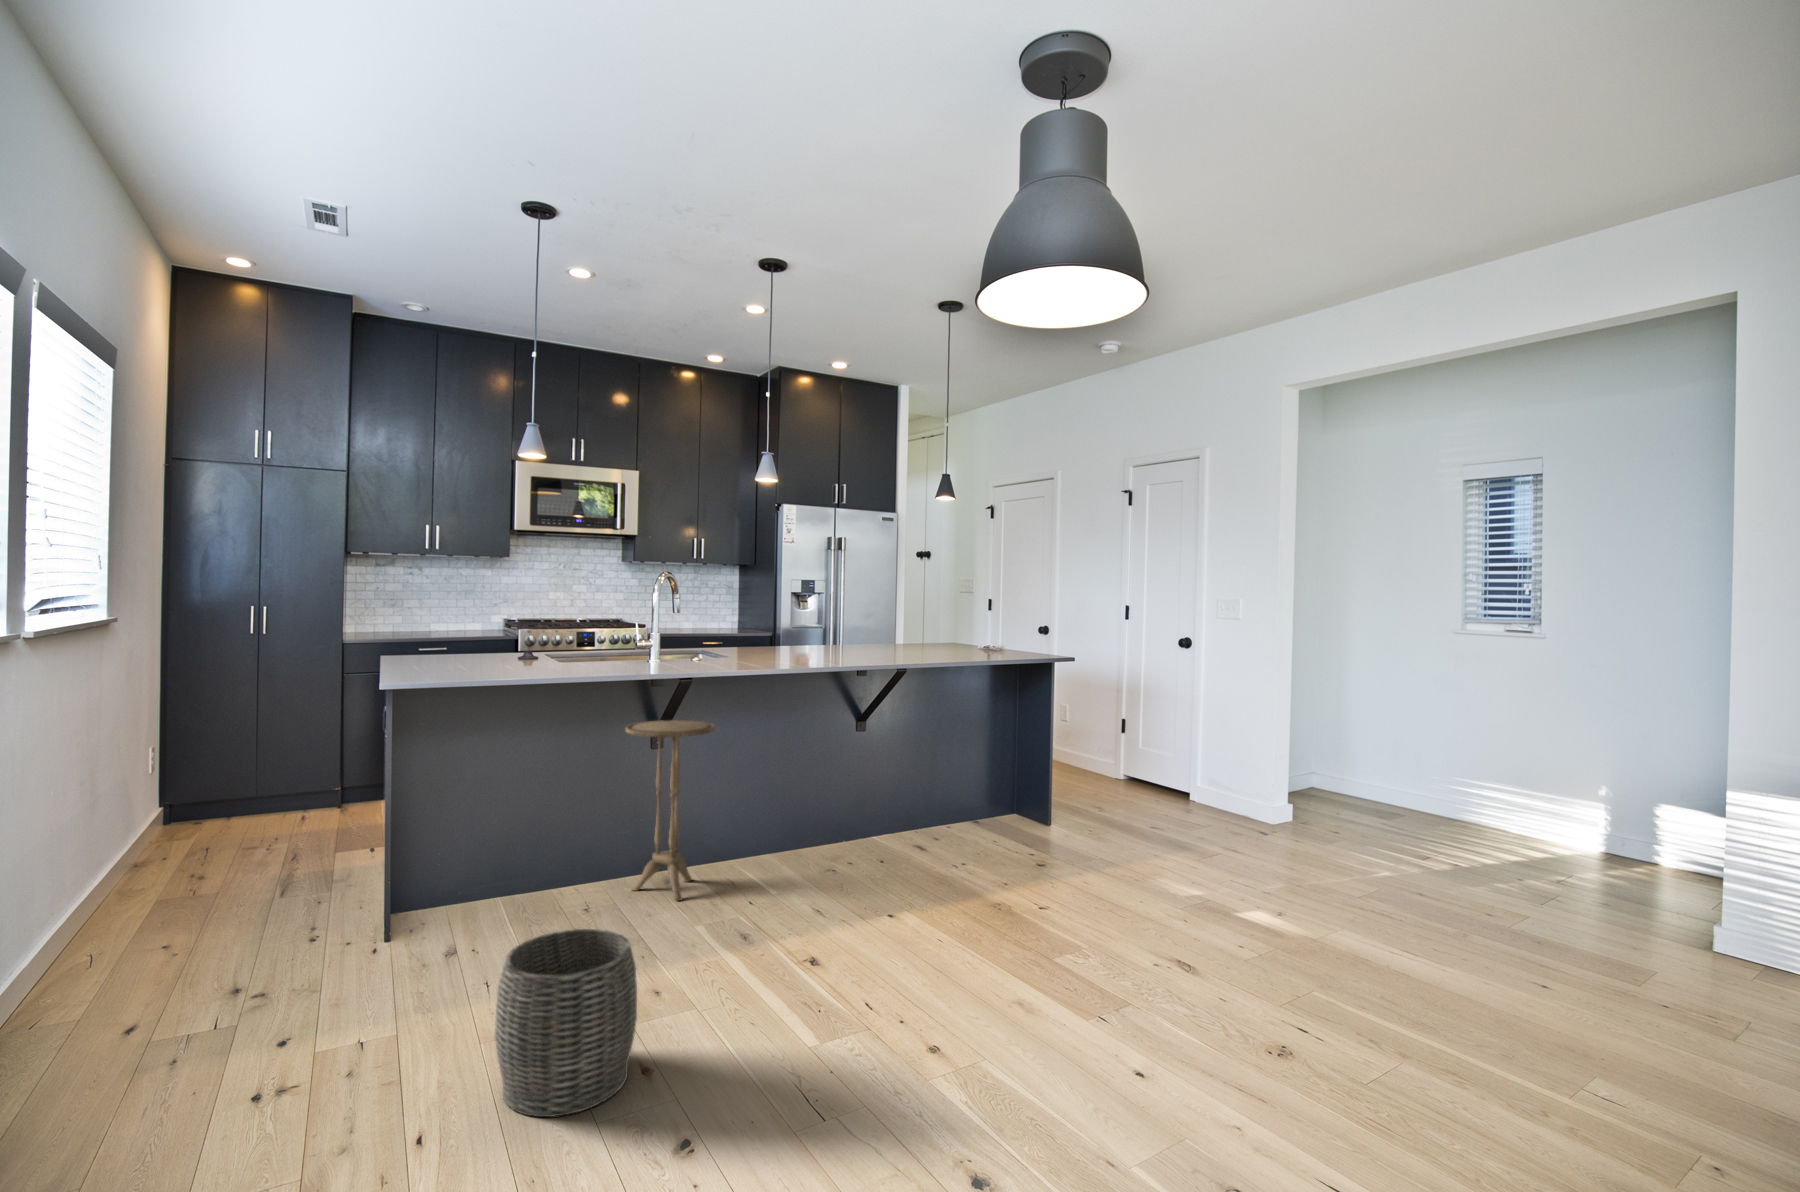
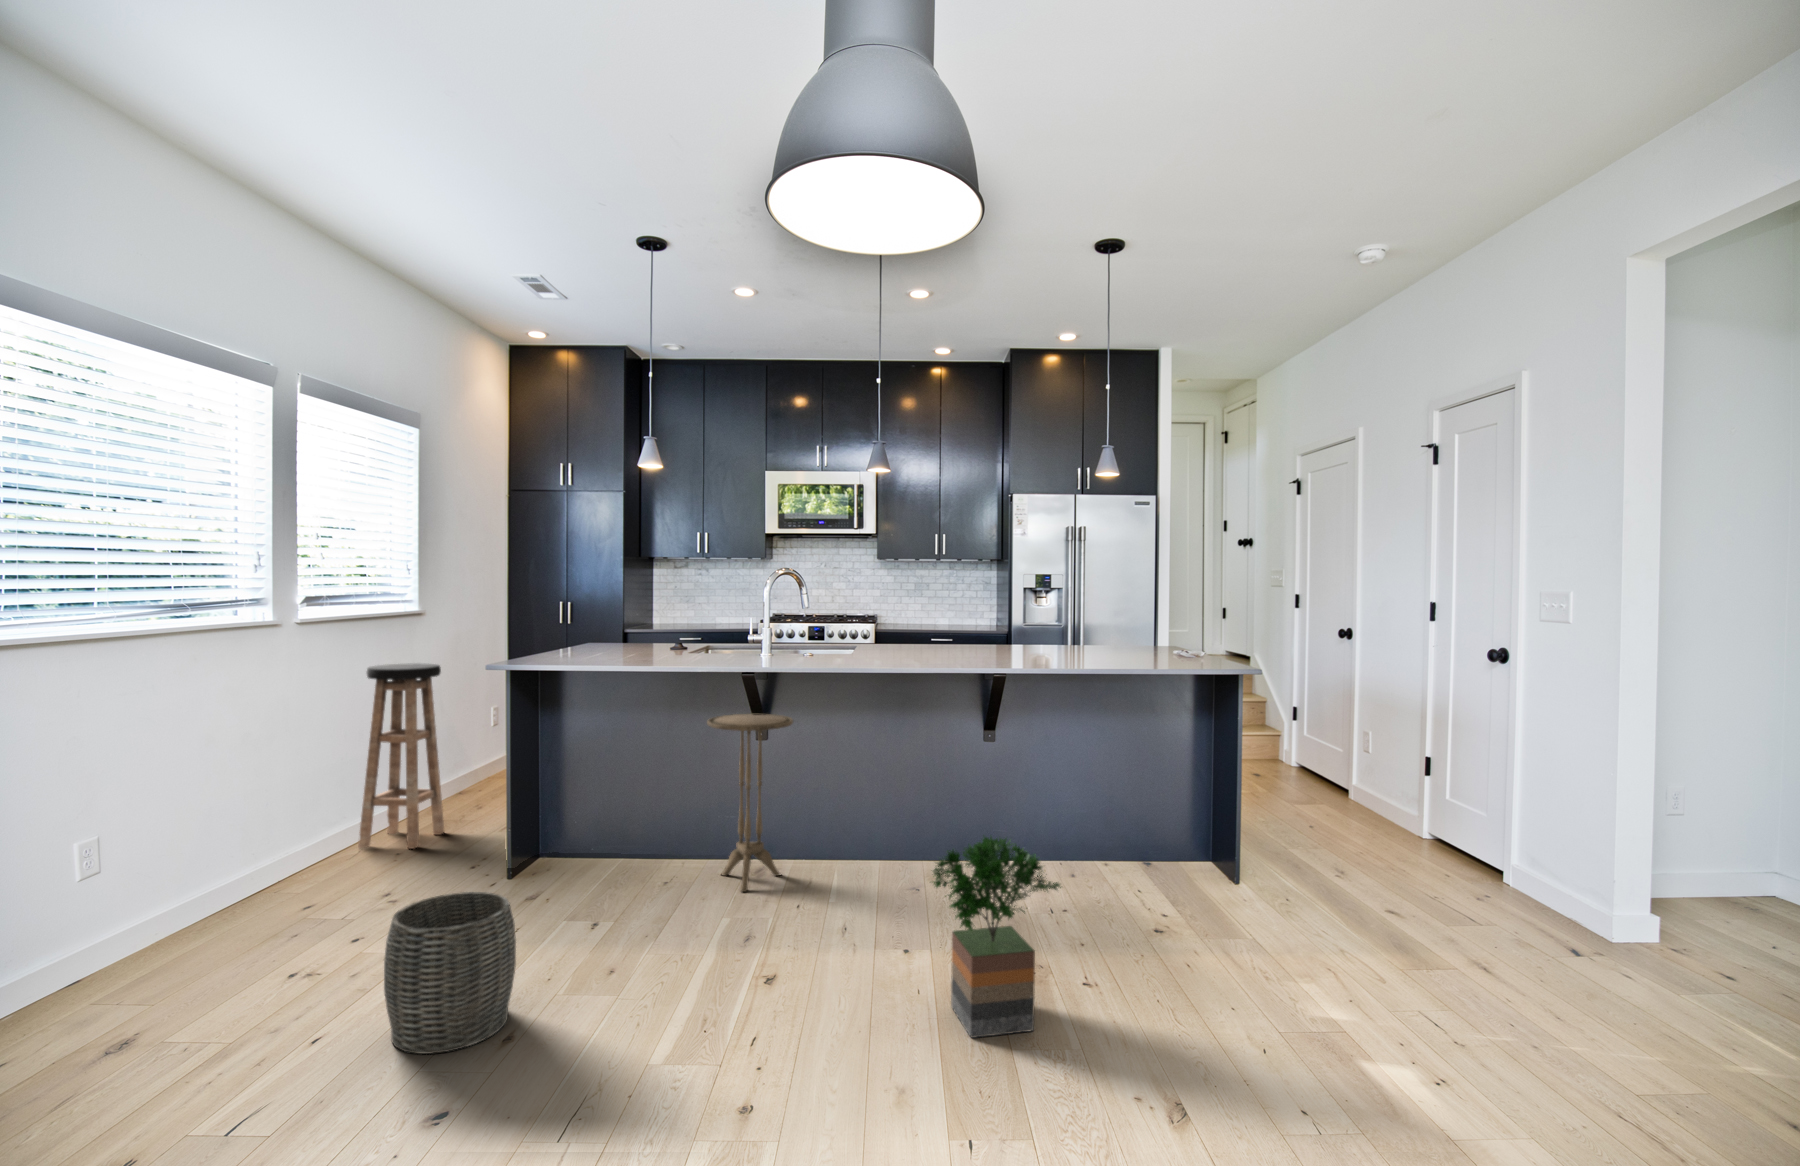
bar stool: none [79,688,200,946] -> present [358,663,444,849]
potted tree: none [980,799,1078,965] -> present [933,837,1061,1038]

